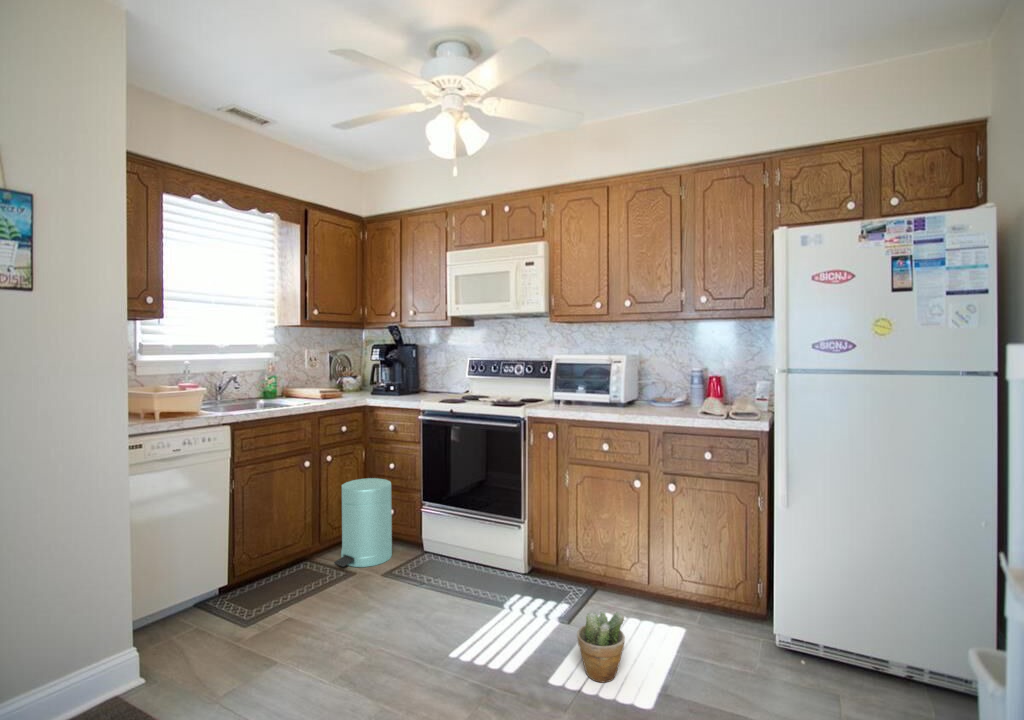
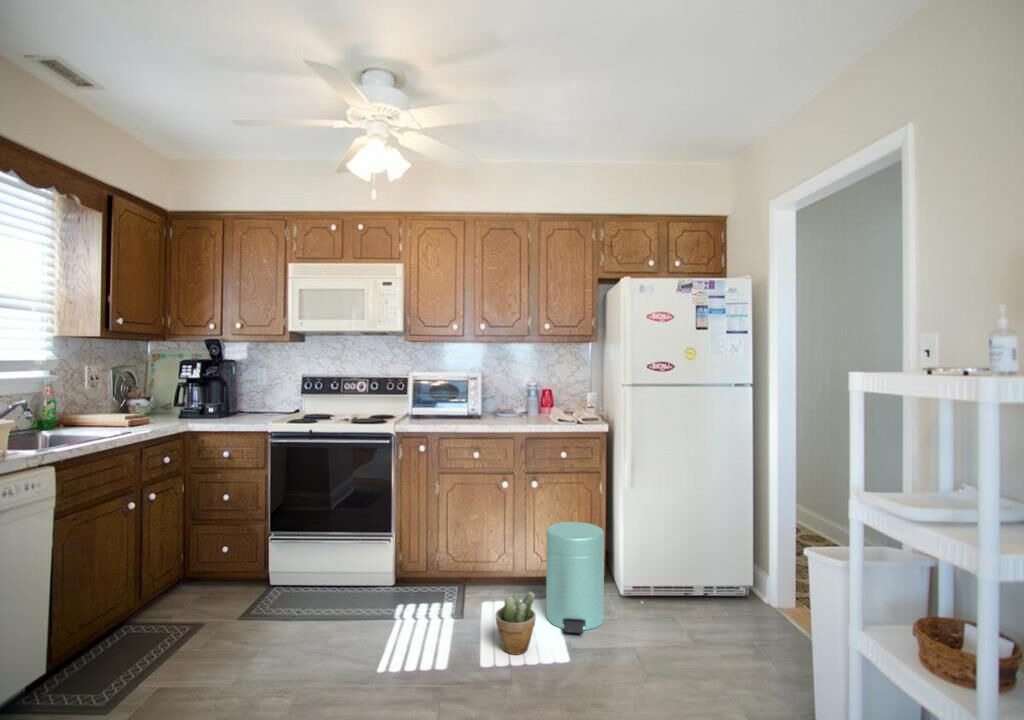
trash can: present [334,478,392,567] -> present [546,522,604,633]

